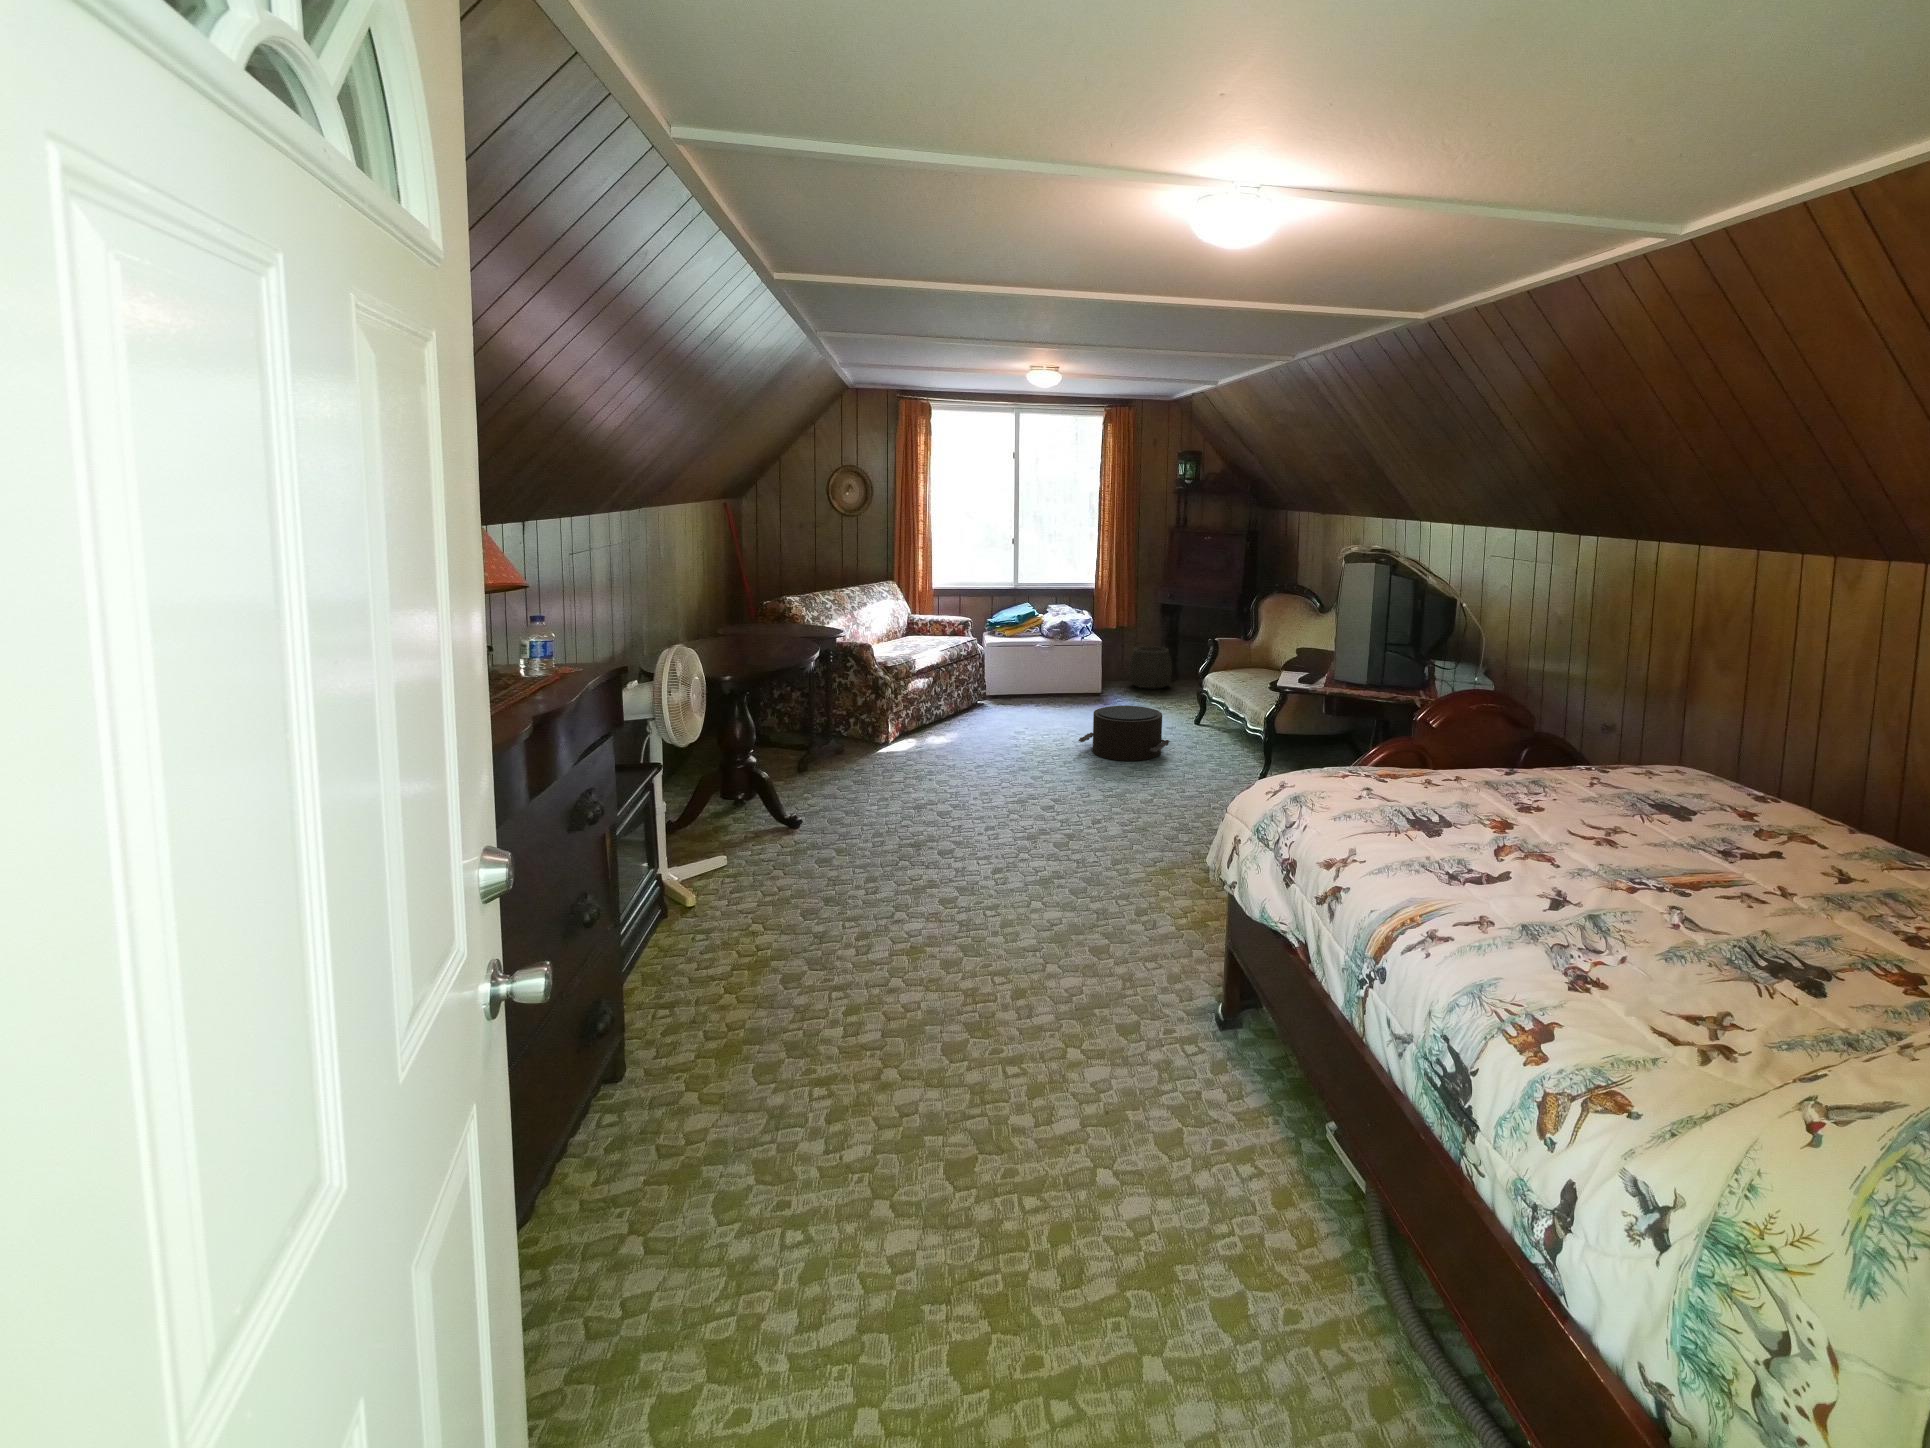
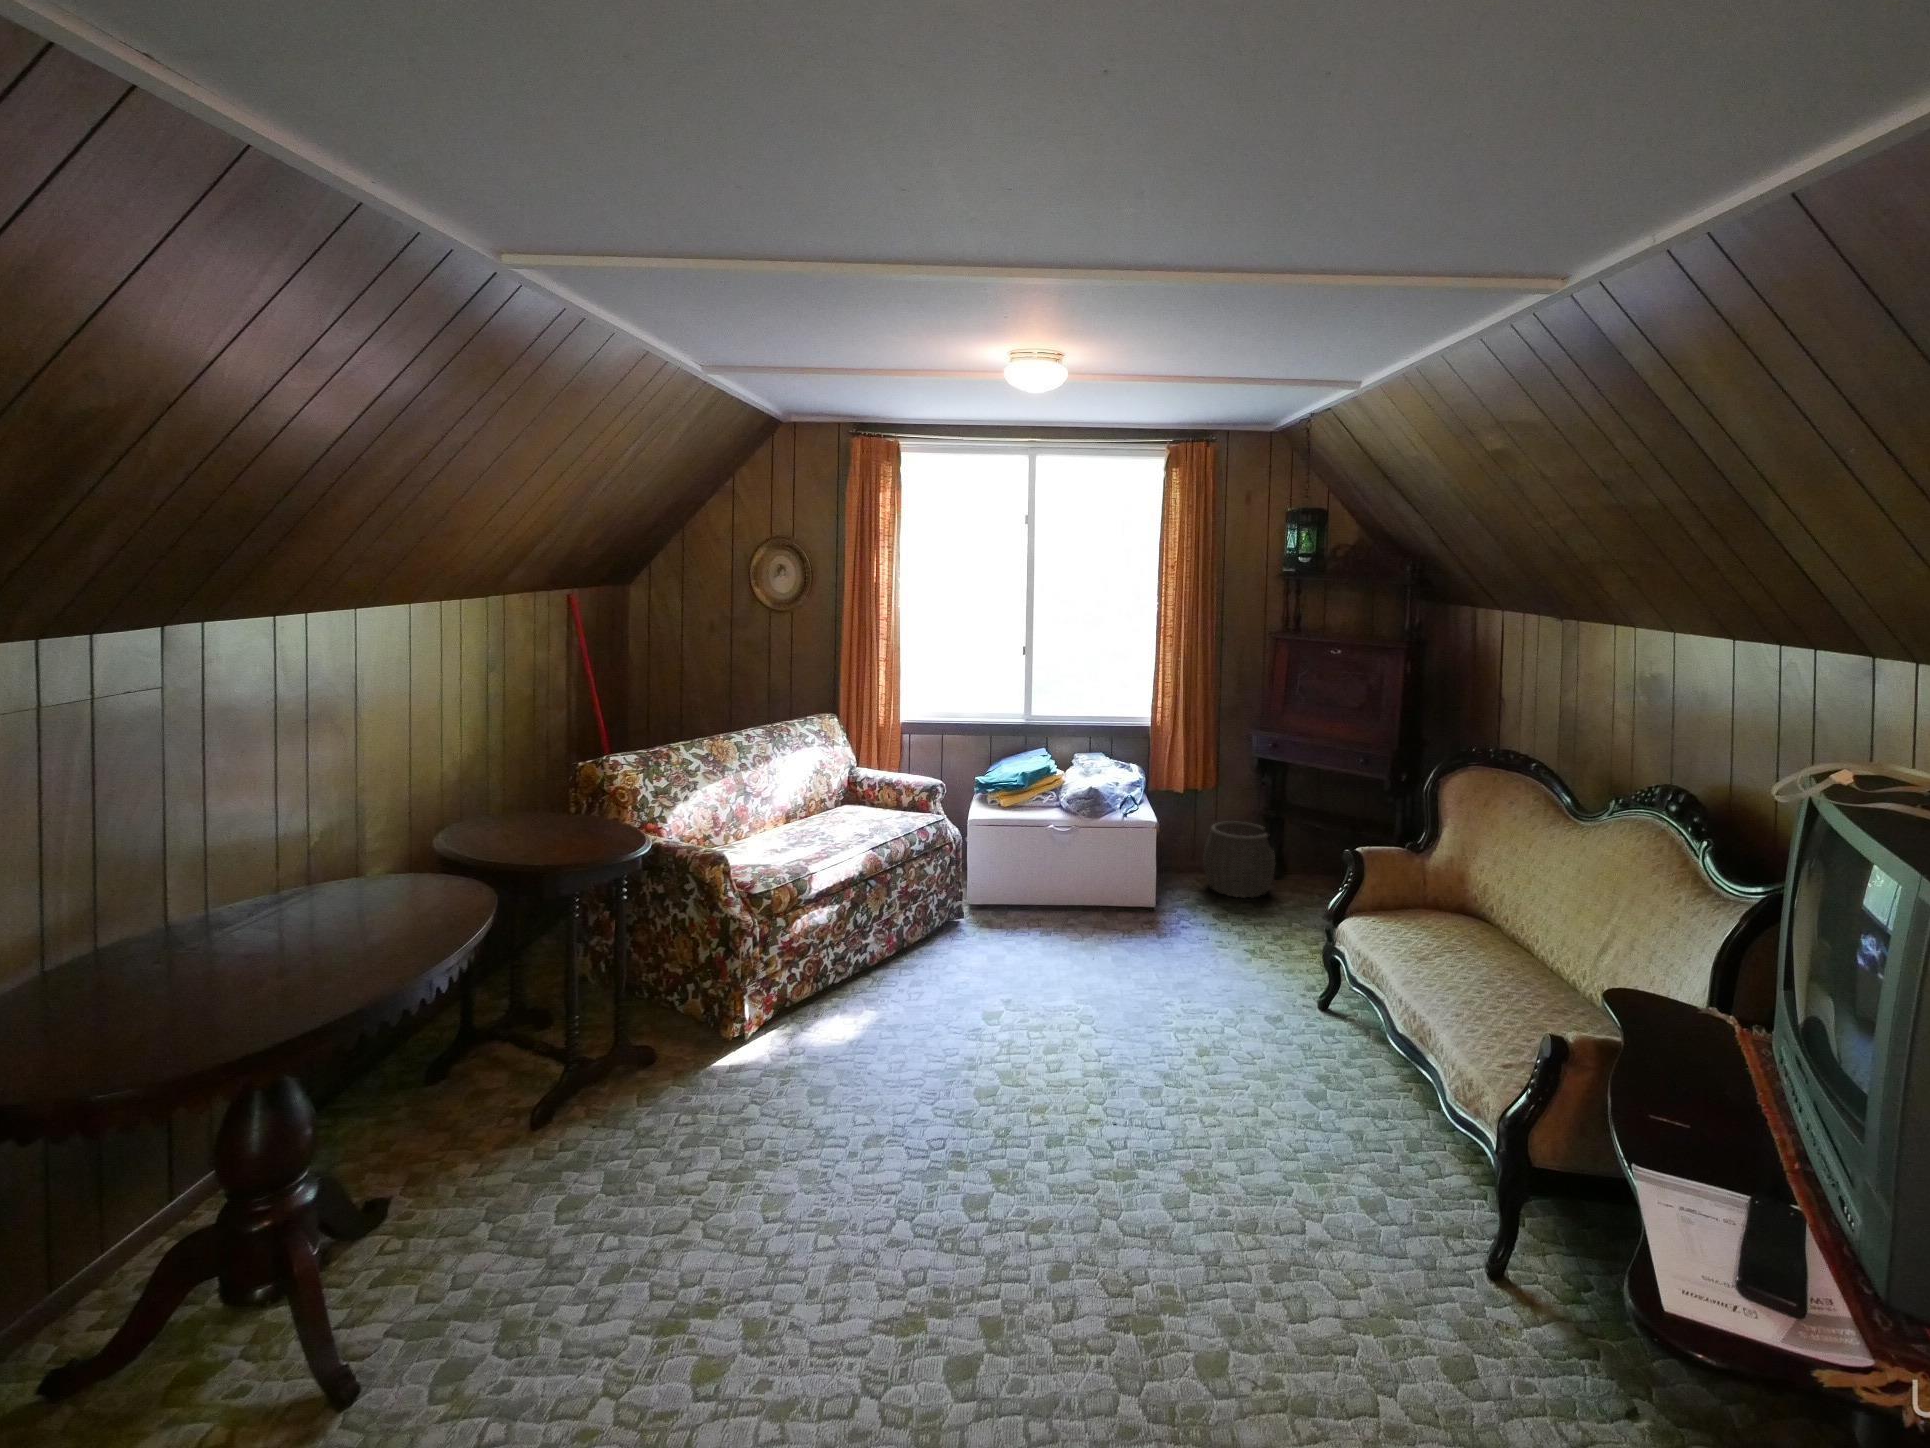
pouf: present [1078,706,1170,761] -> none [1087,992,1277,1144]

